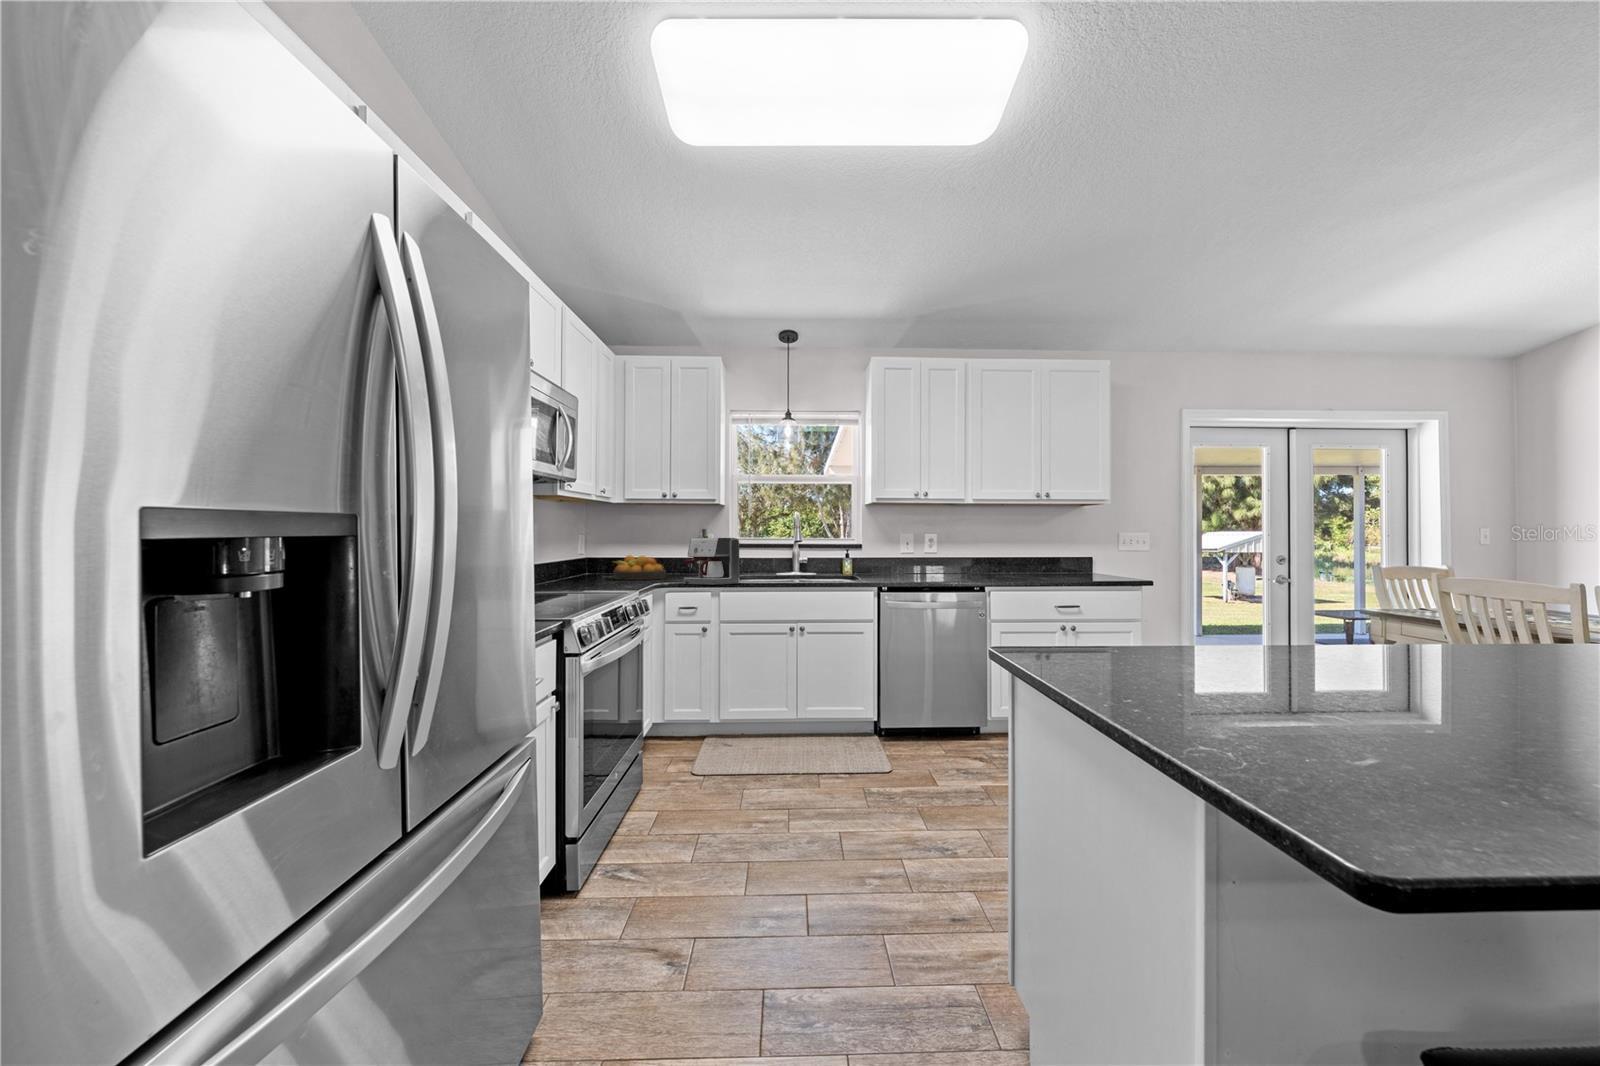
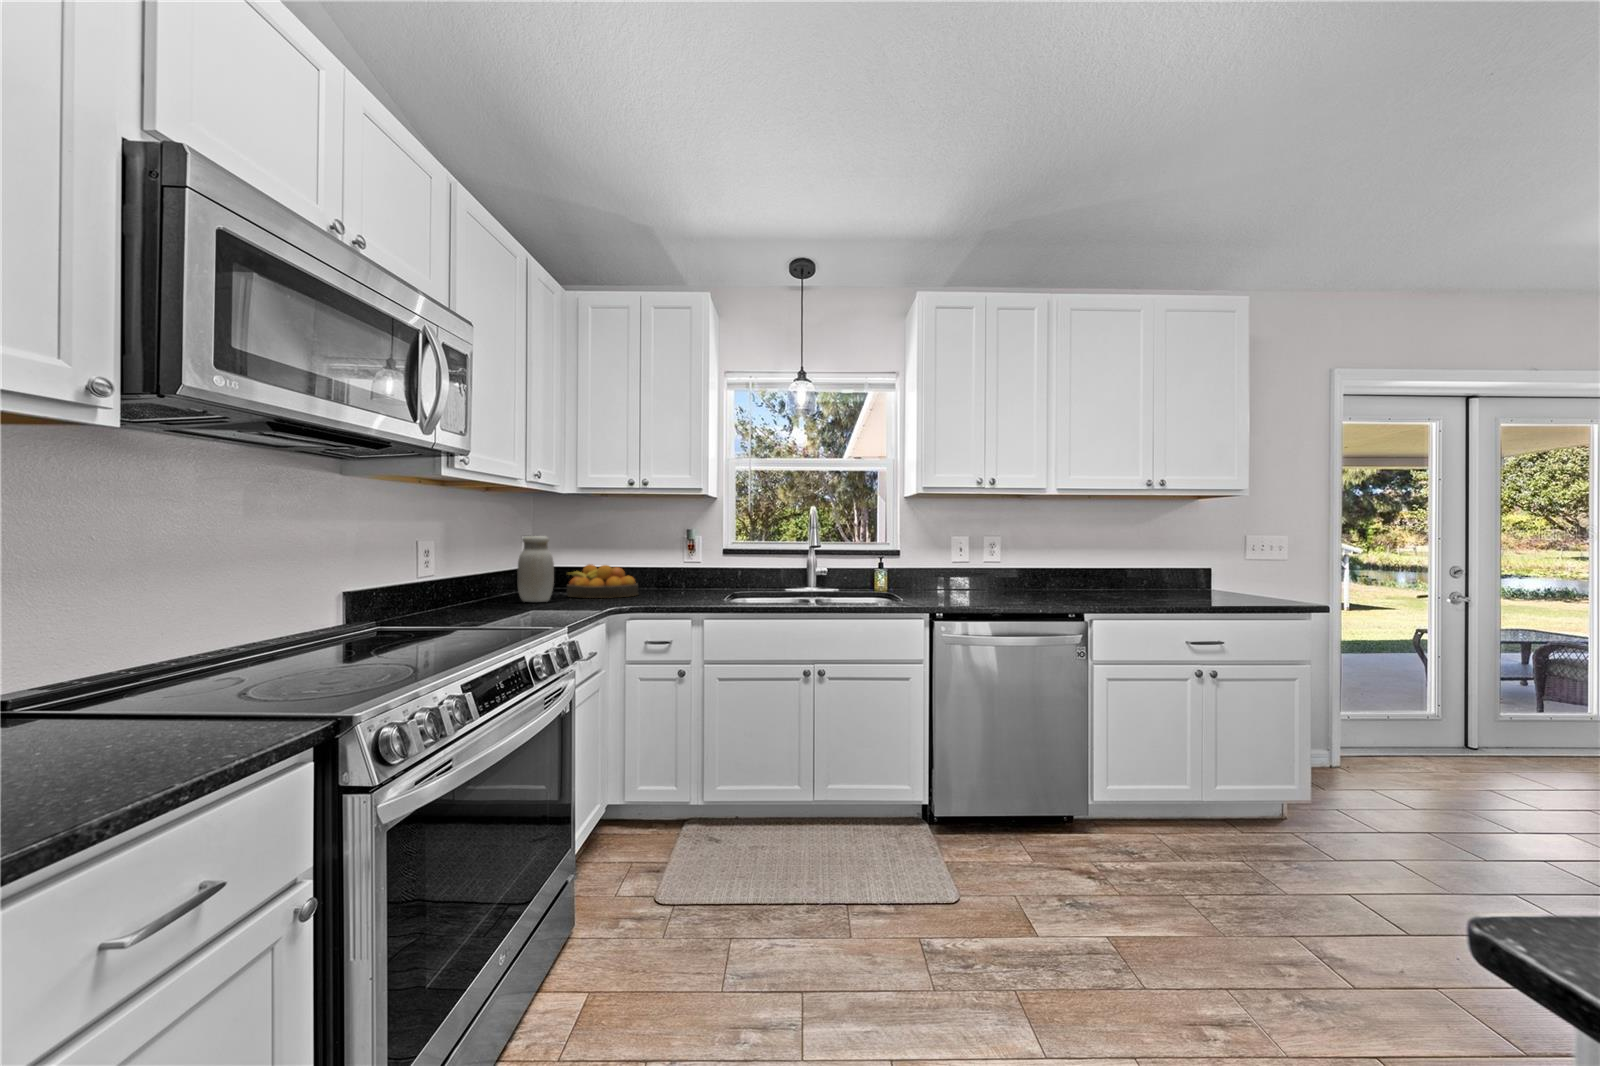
jar: none [581,534,608,582] -> present [517,536,554,602]
coffee maker: present [684,538,739,585] -> none [653,542,732,610]

